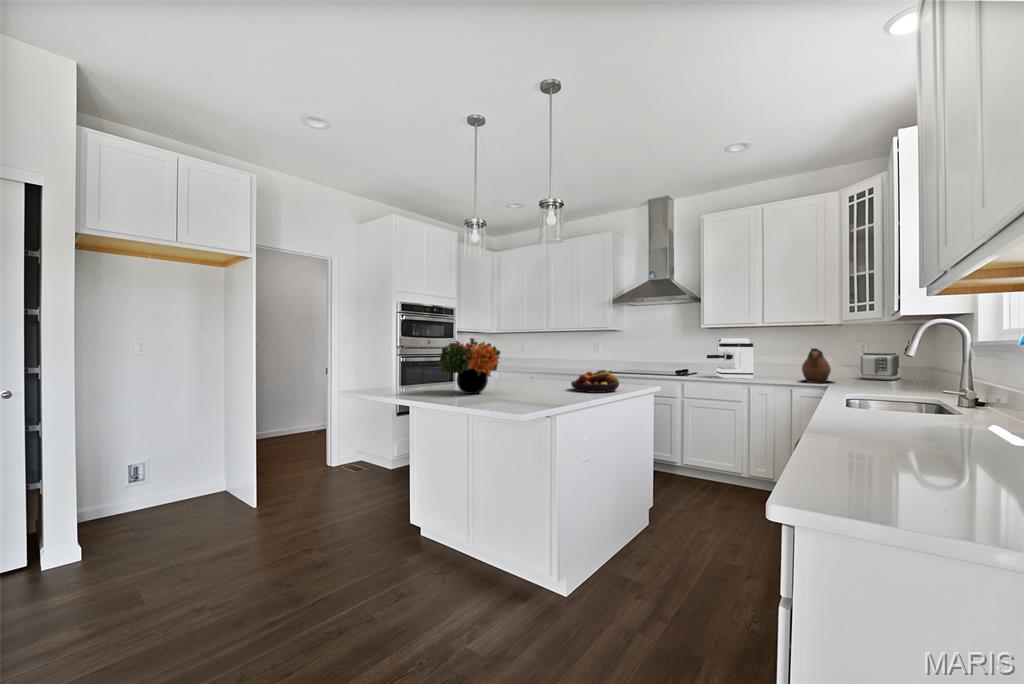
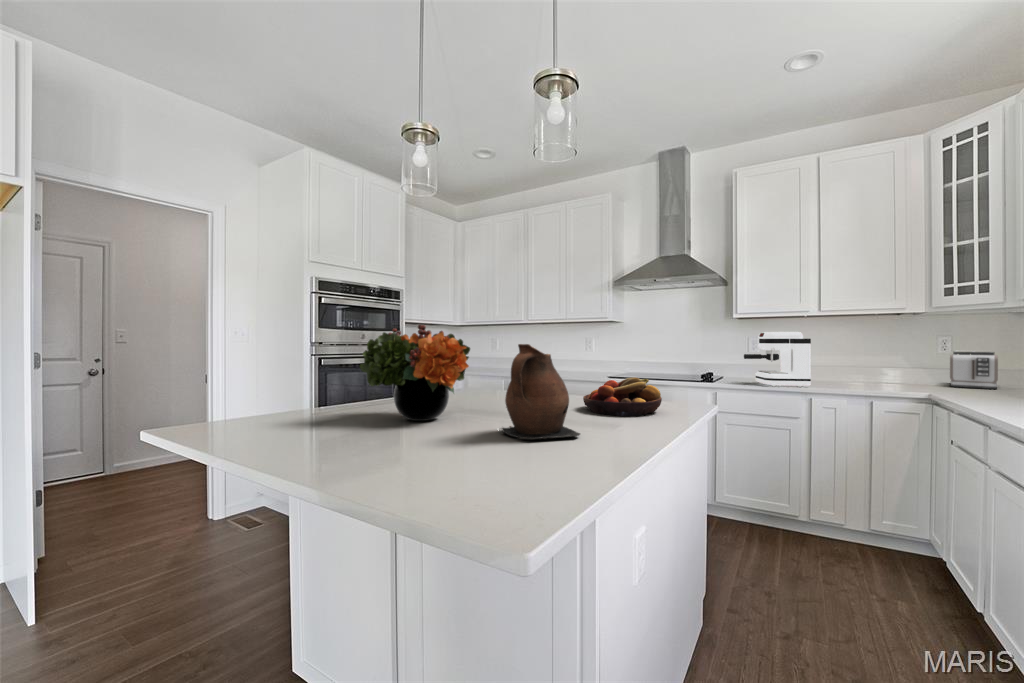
ceramic pitcher: present [802,348,833,382] -> present [502,344,580,439]

